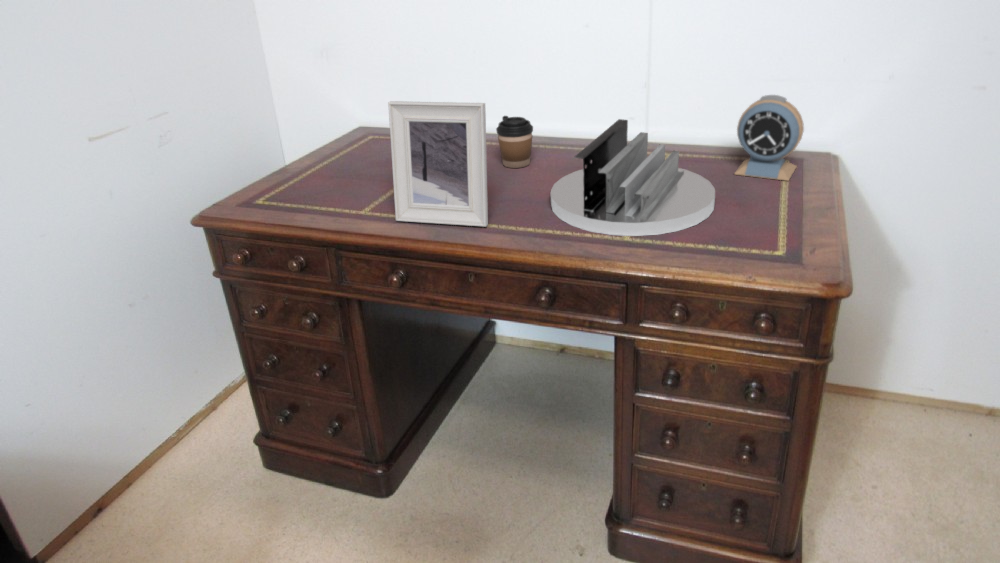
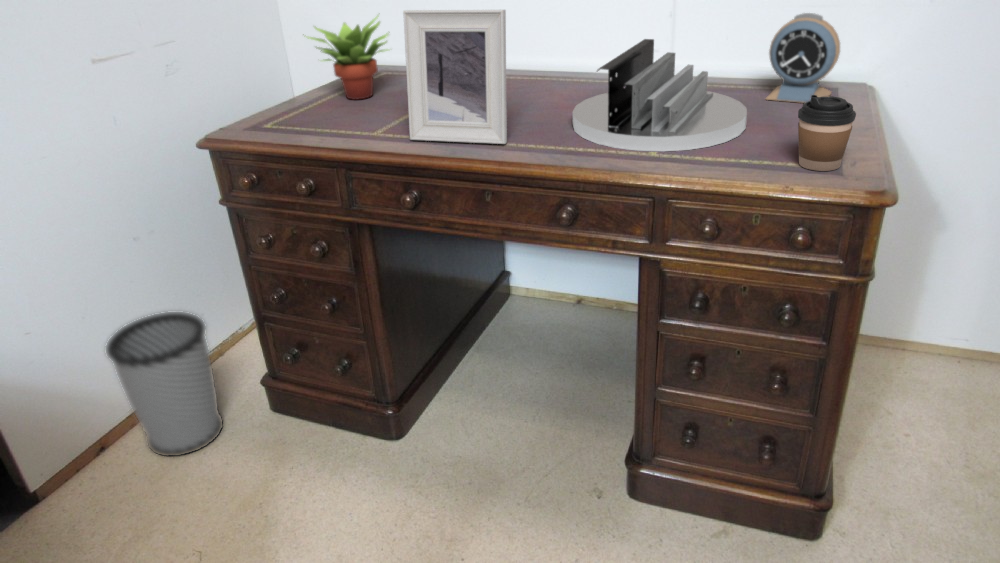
succulent plant: none [292,89,378,171] -> present [308,16,388,100]
coffee cup: present [496,116,533,168] -> present [798,94,856,171]
wastebasket: none [104,375,218,516] -> present [106,312,223,456]

